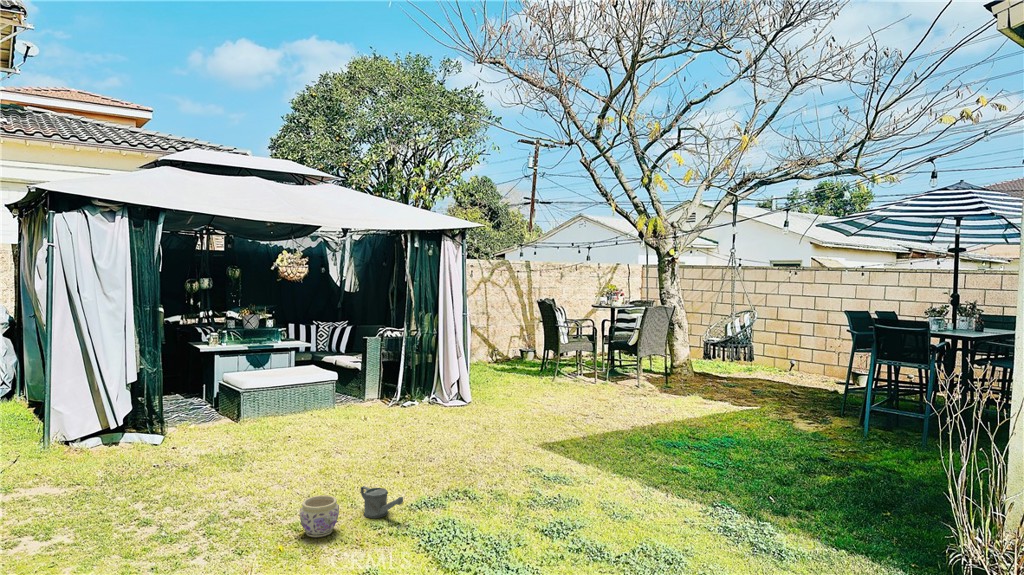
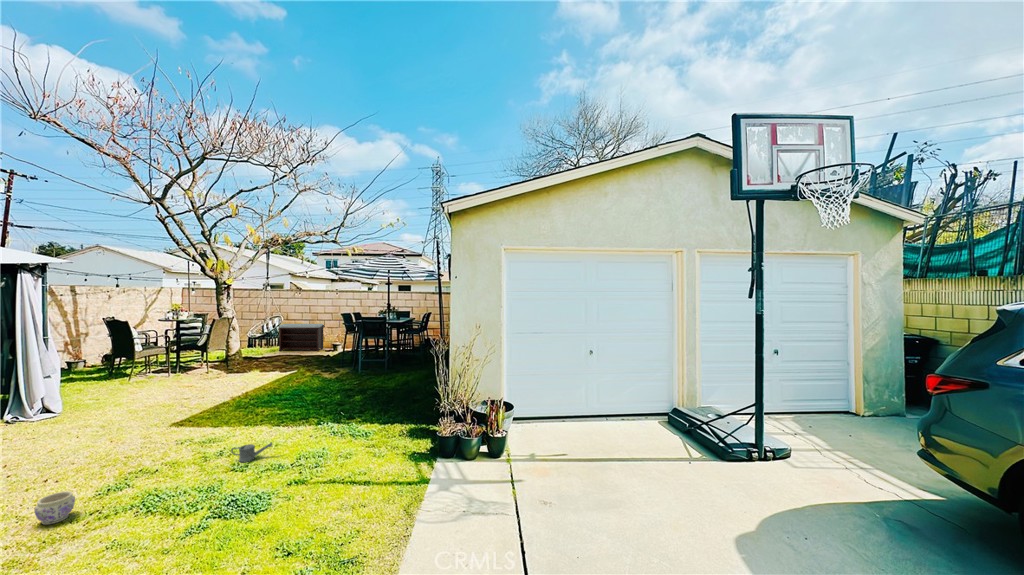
bench: none [752,328,832,382] -> present [278,324,325,351]
watering can: present [361,486,403,518] -> present [231,442,272,462]

